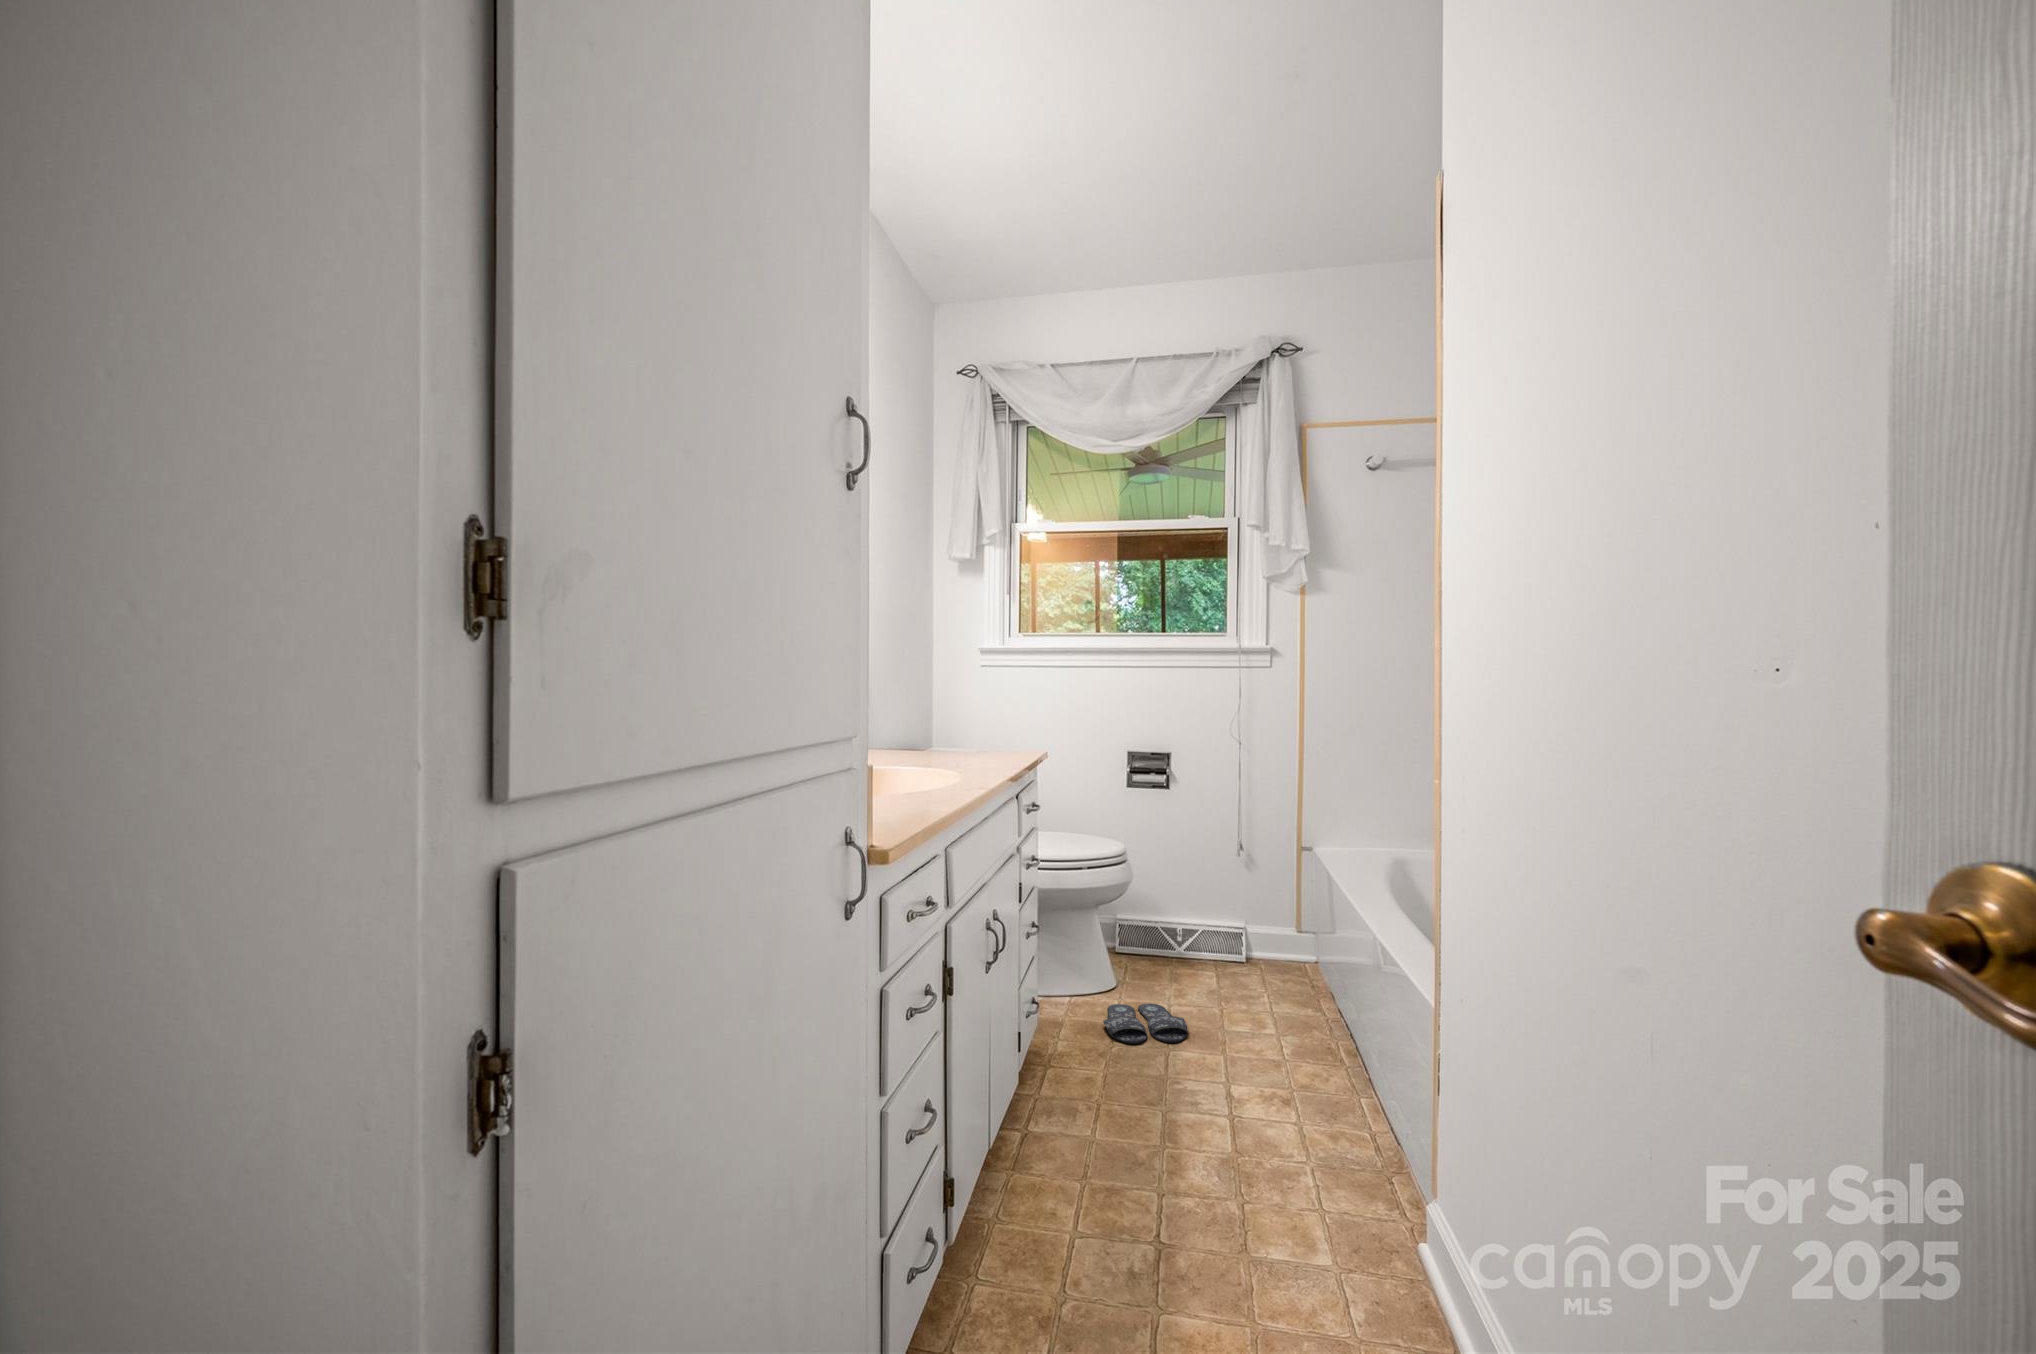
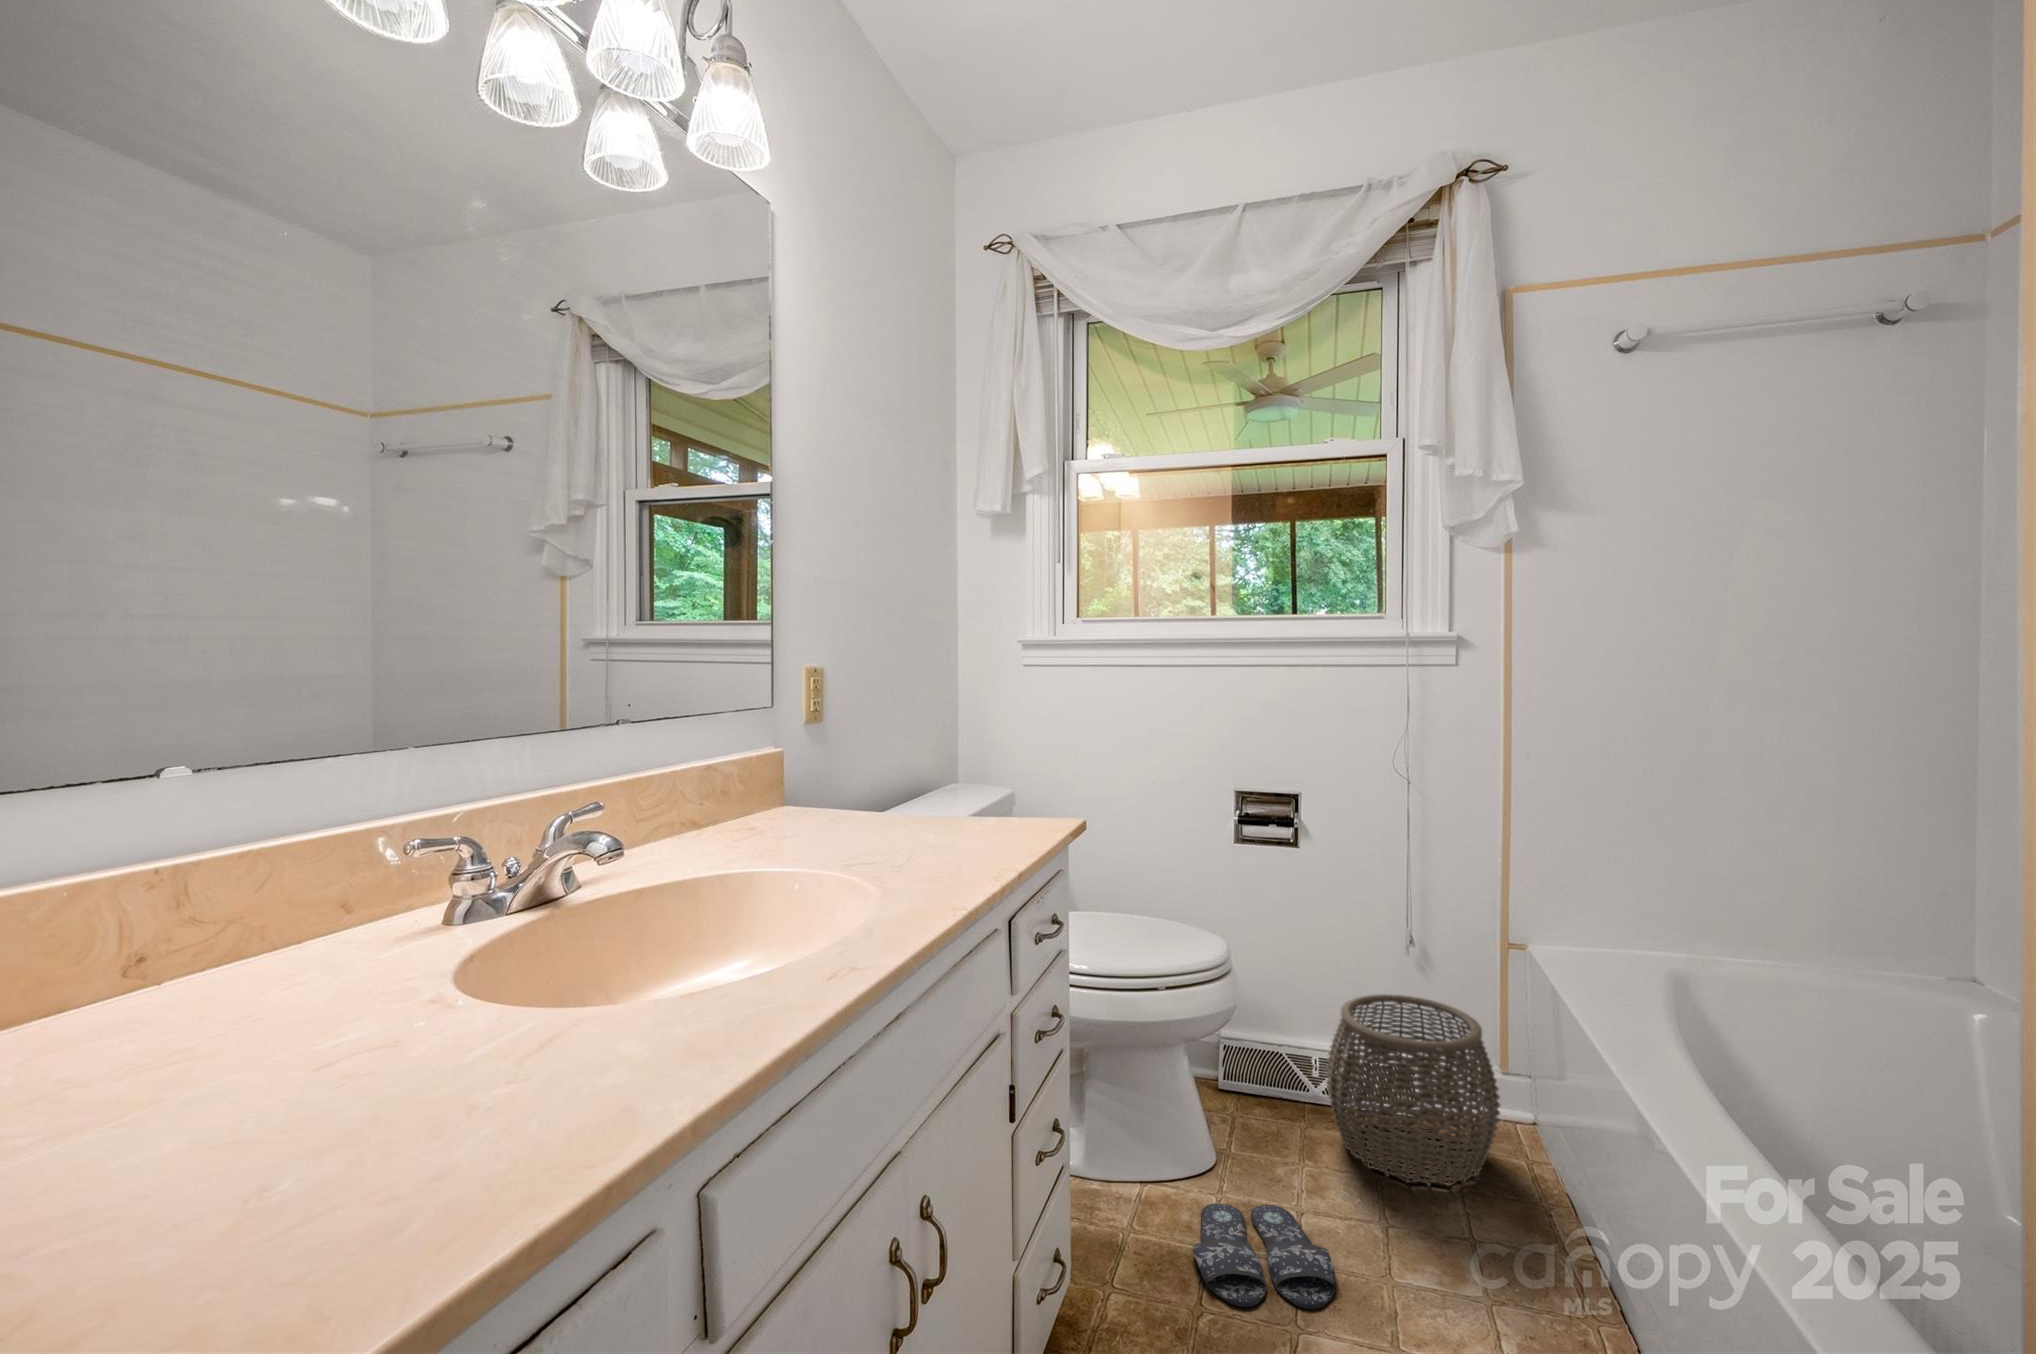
woven basket: none [1186,882,1291,992] -> present [1326,994,1500,1187]

